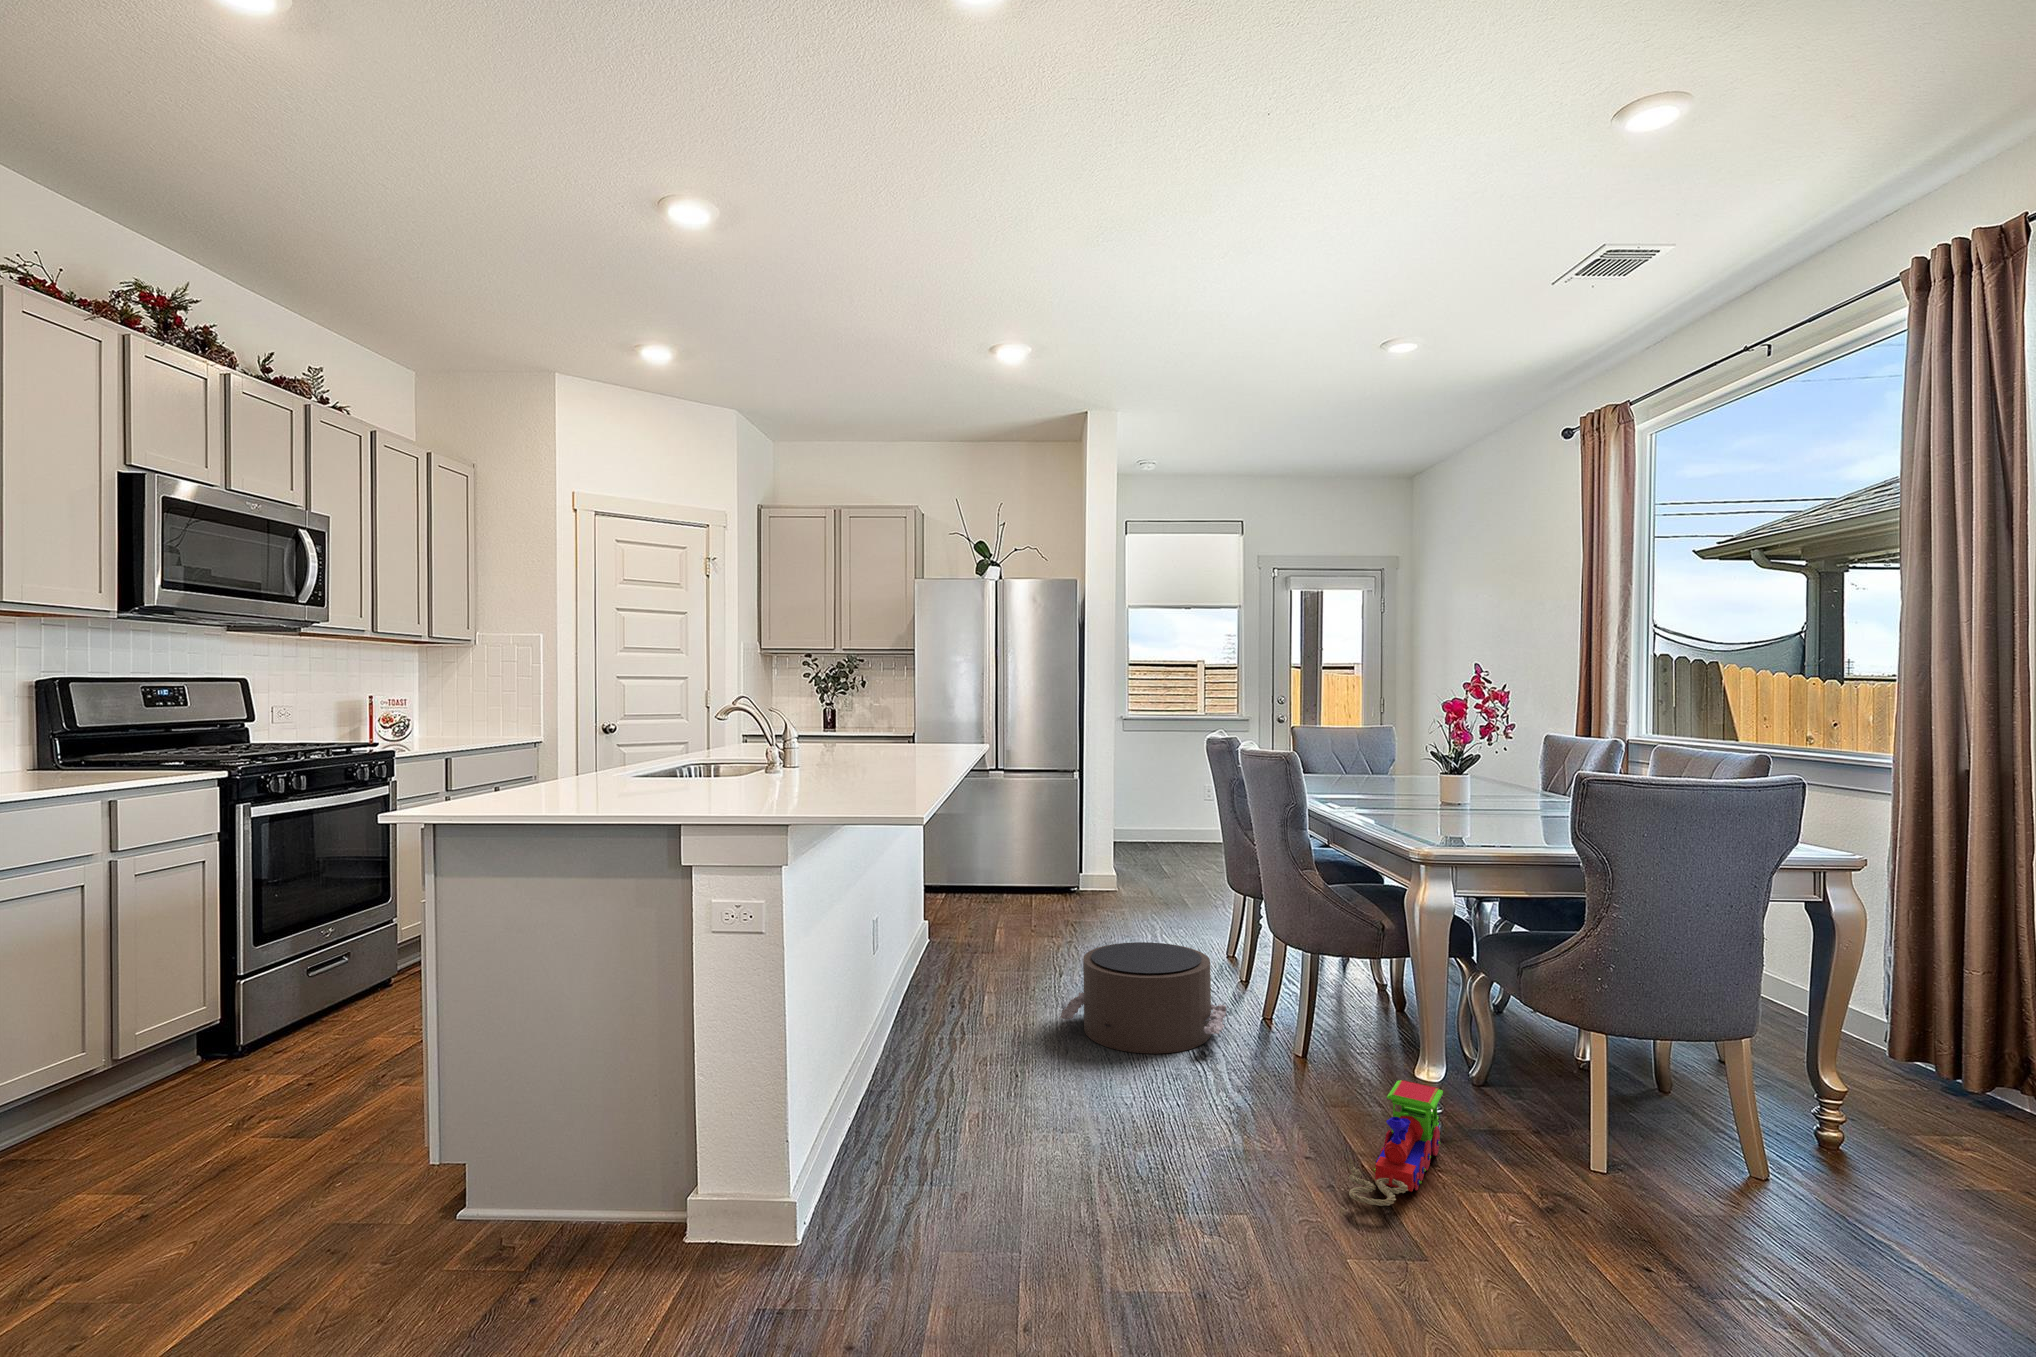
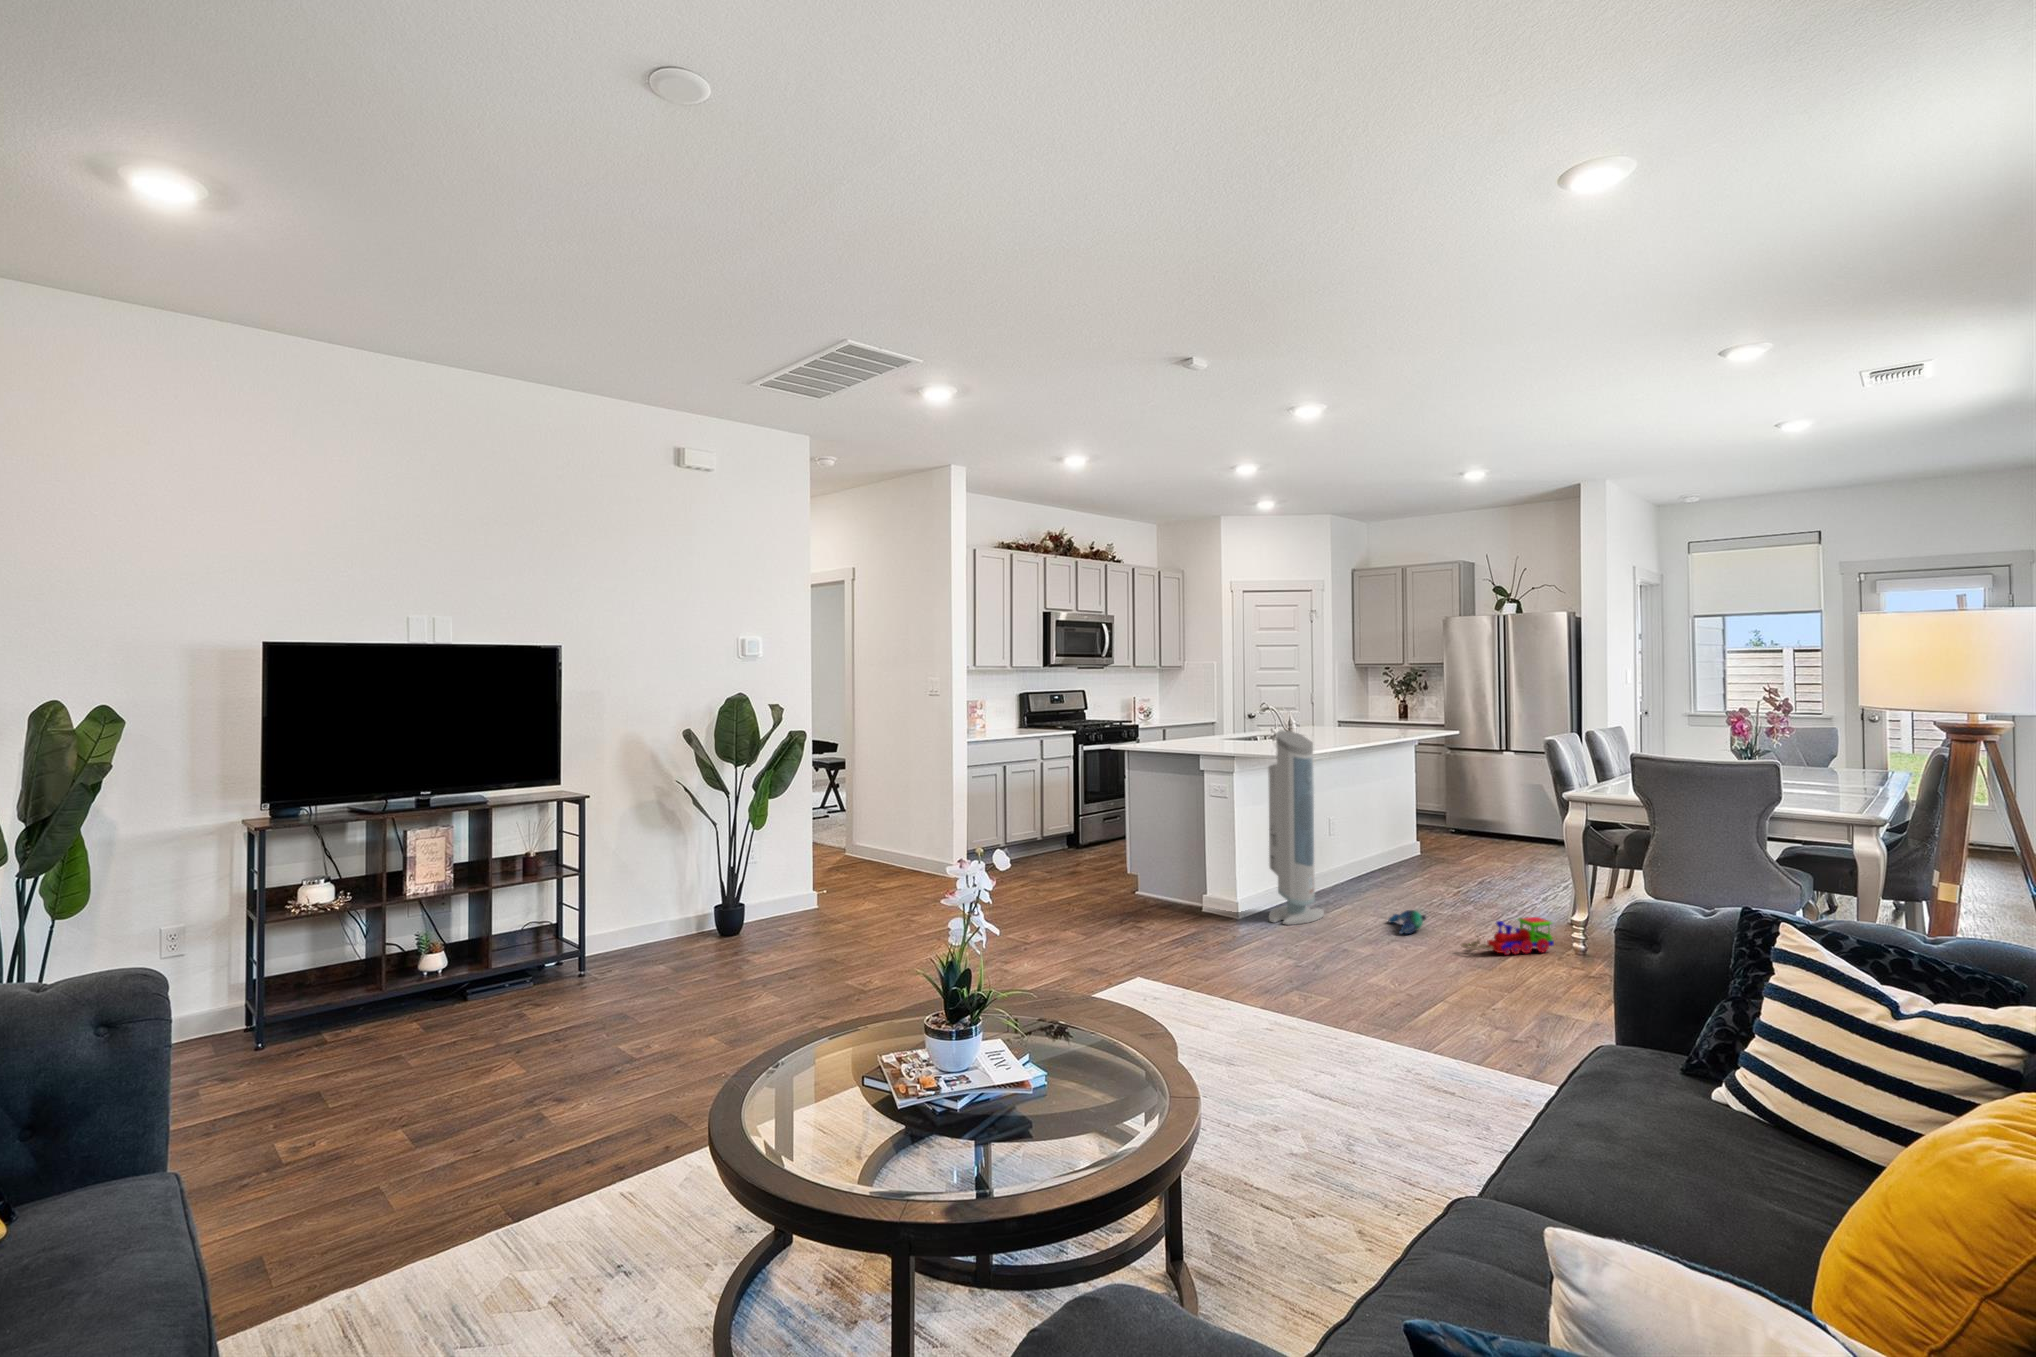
air purifier: none [871,743,988,1242] -> present [1268,730,1324,925]
pouf: present [1060,942,1226,1054] -> none [1423,856,1529,911]
plush toy: none [1112,1109,1205,1185] -> present [1389,910,1426,934]

